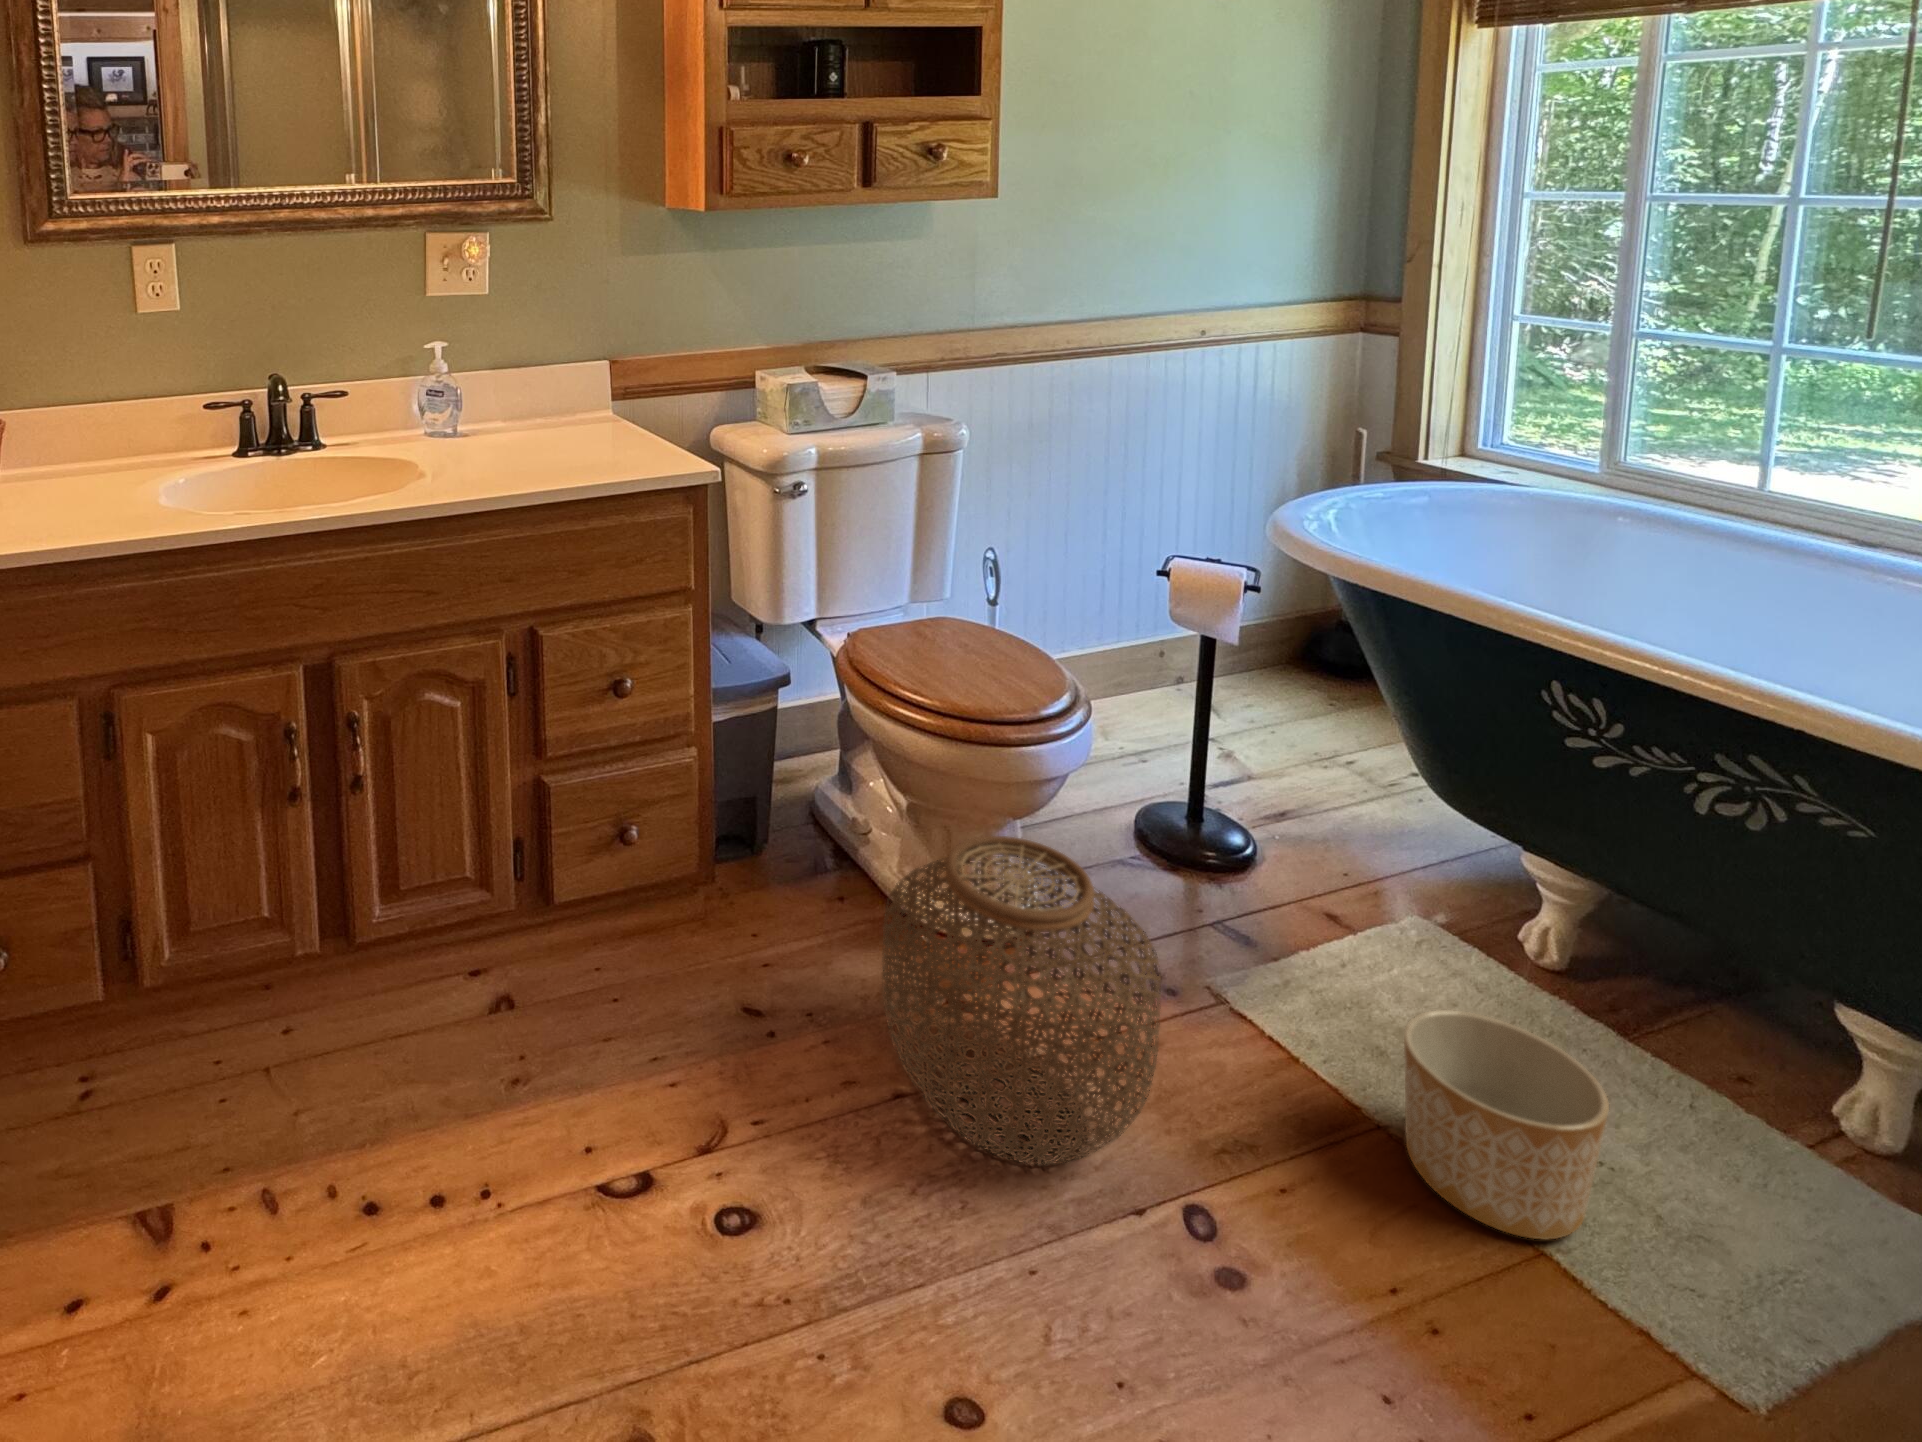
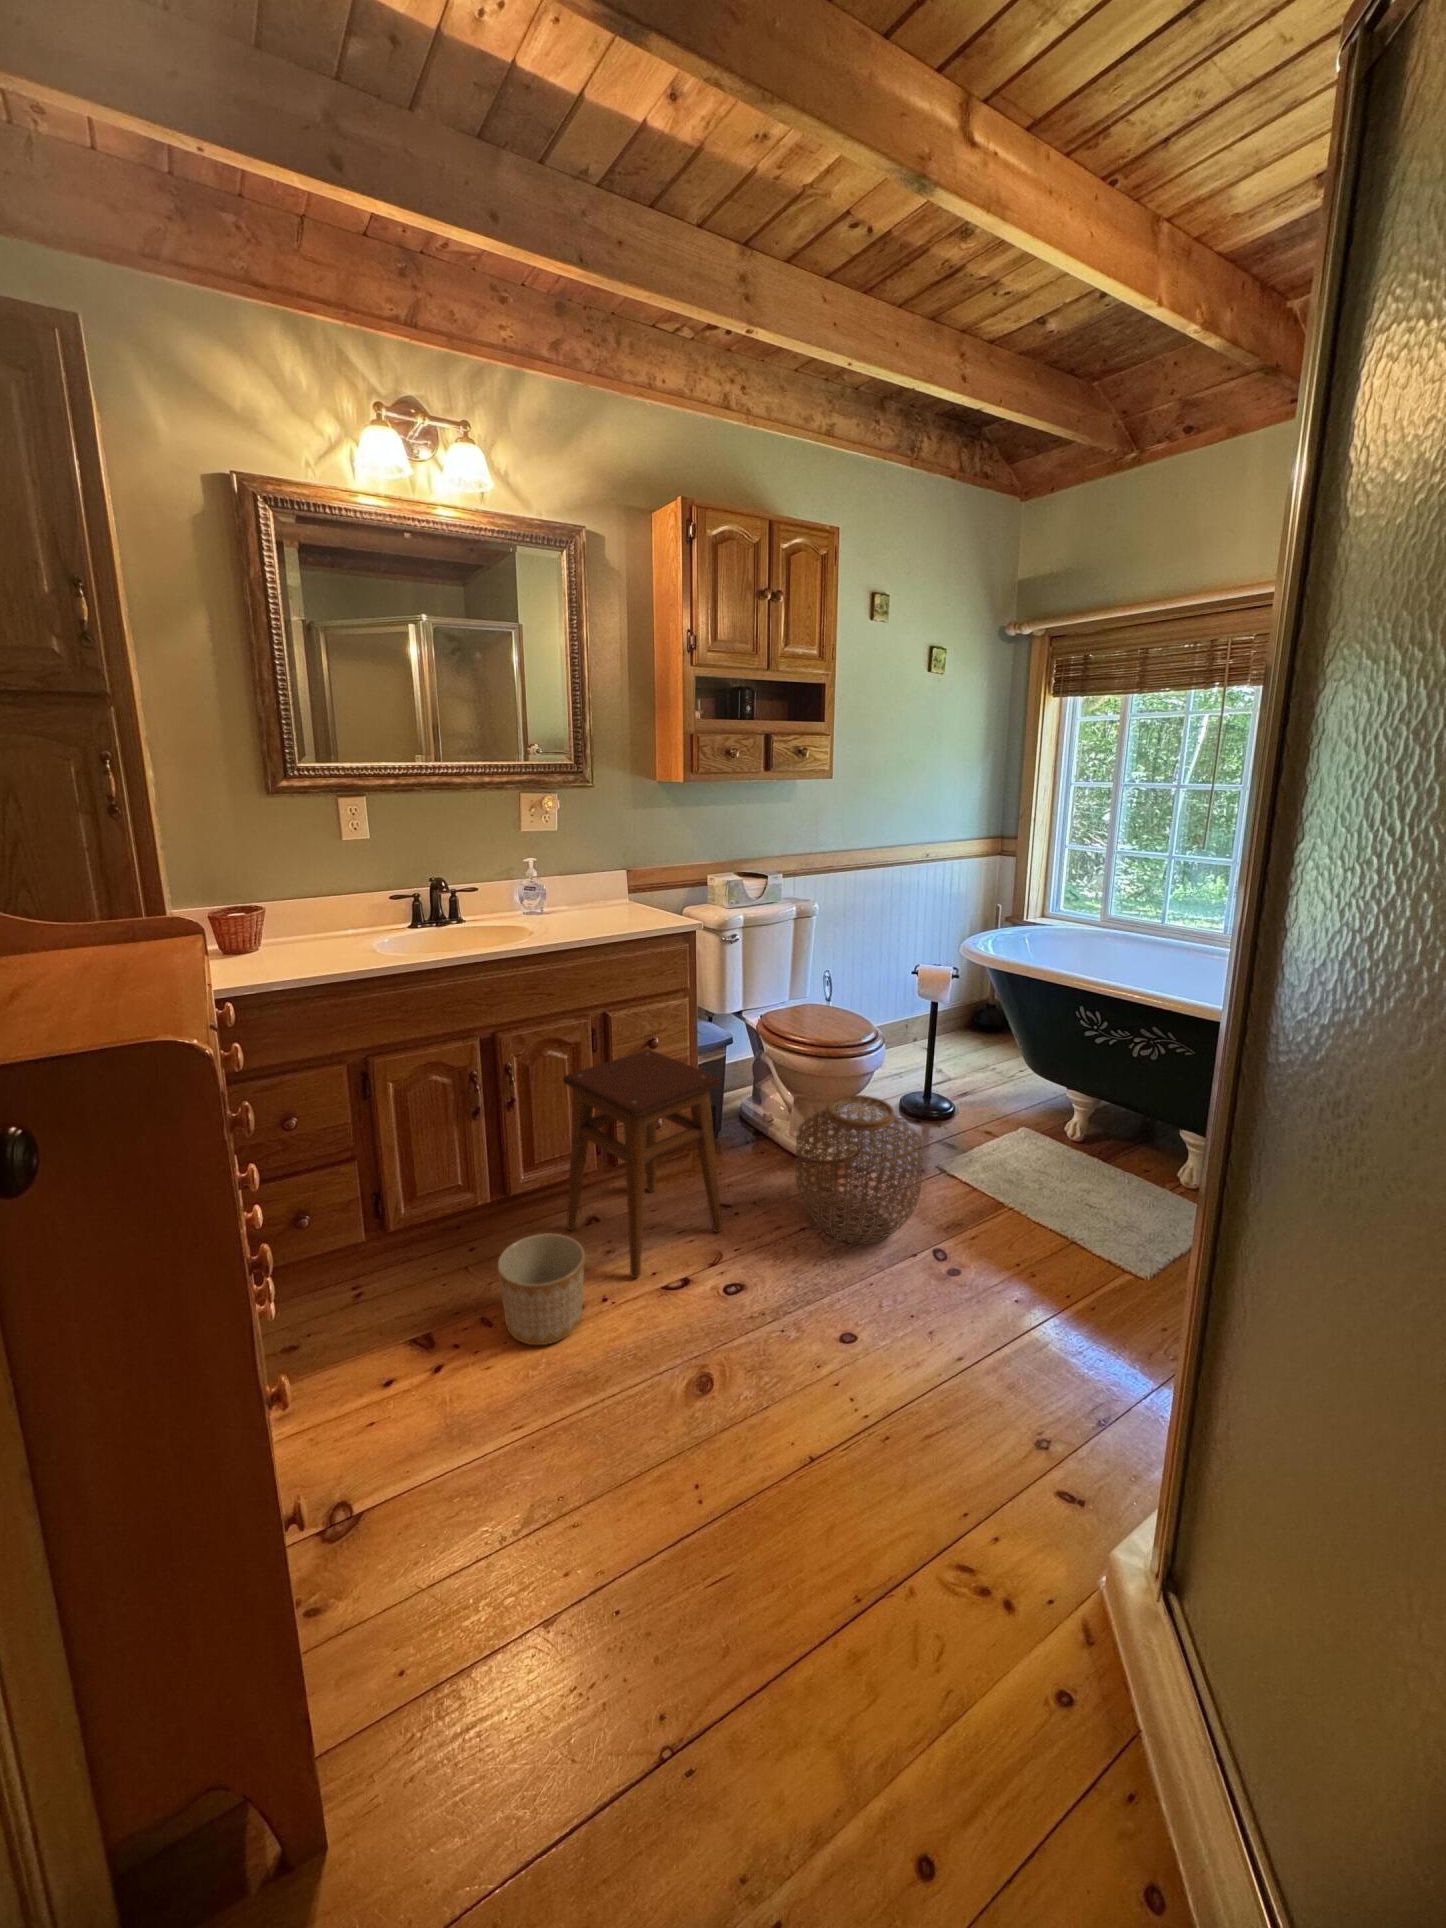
stool: none [444,698,734,1161] -> present [563,1049,722,1278]
planter: present [1404,1010,1609,1239] -> present [498,1233,585,1345]

